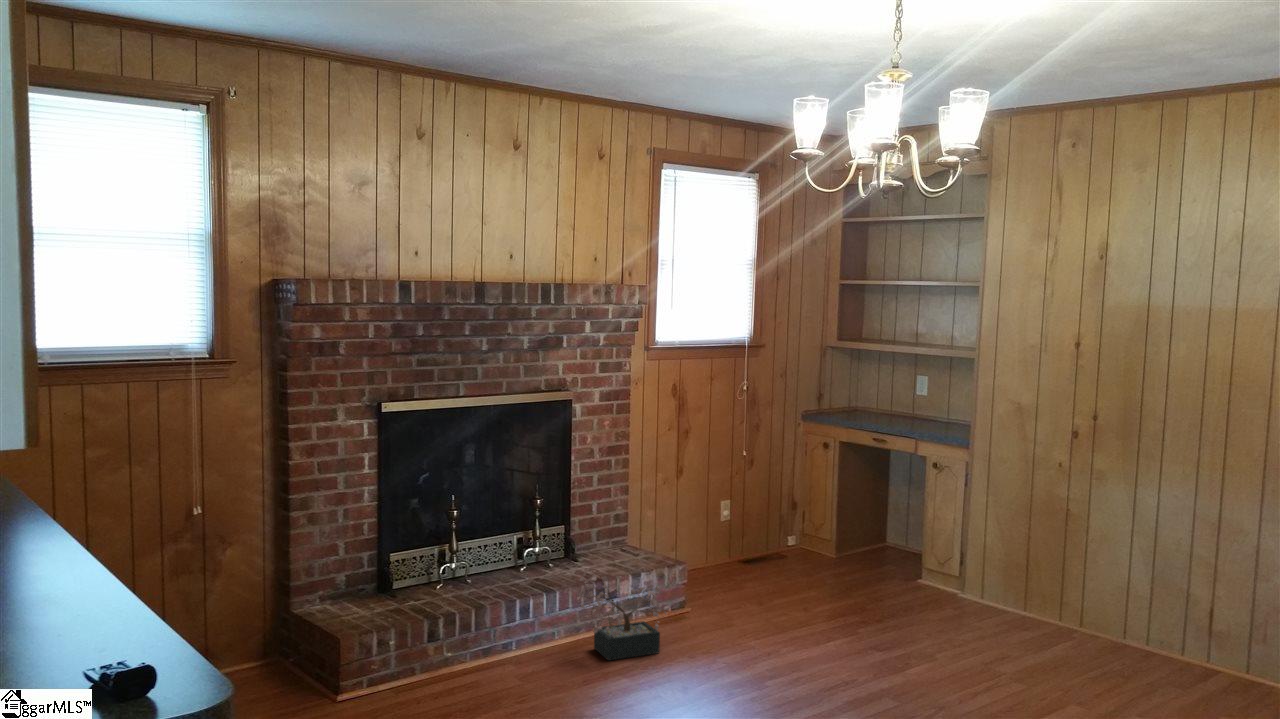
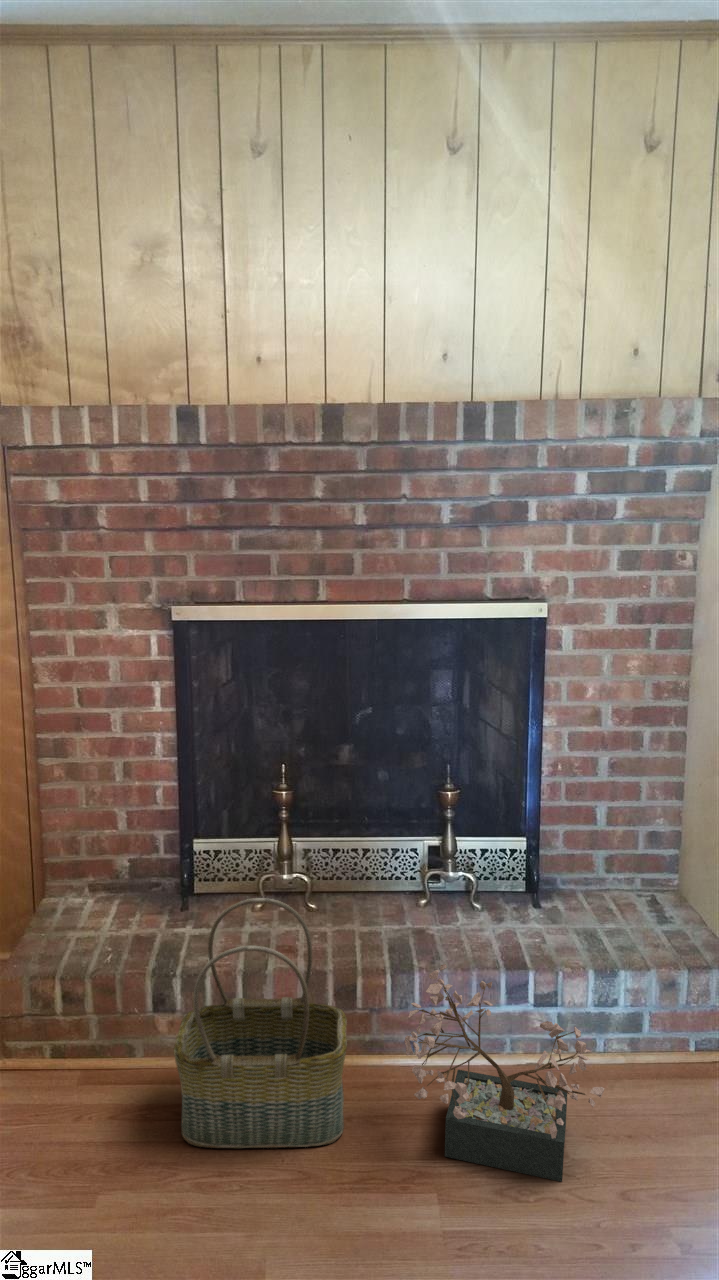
basket: none [468,553,561,690] -> present [174,898,347,1148]

